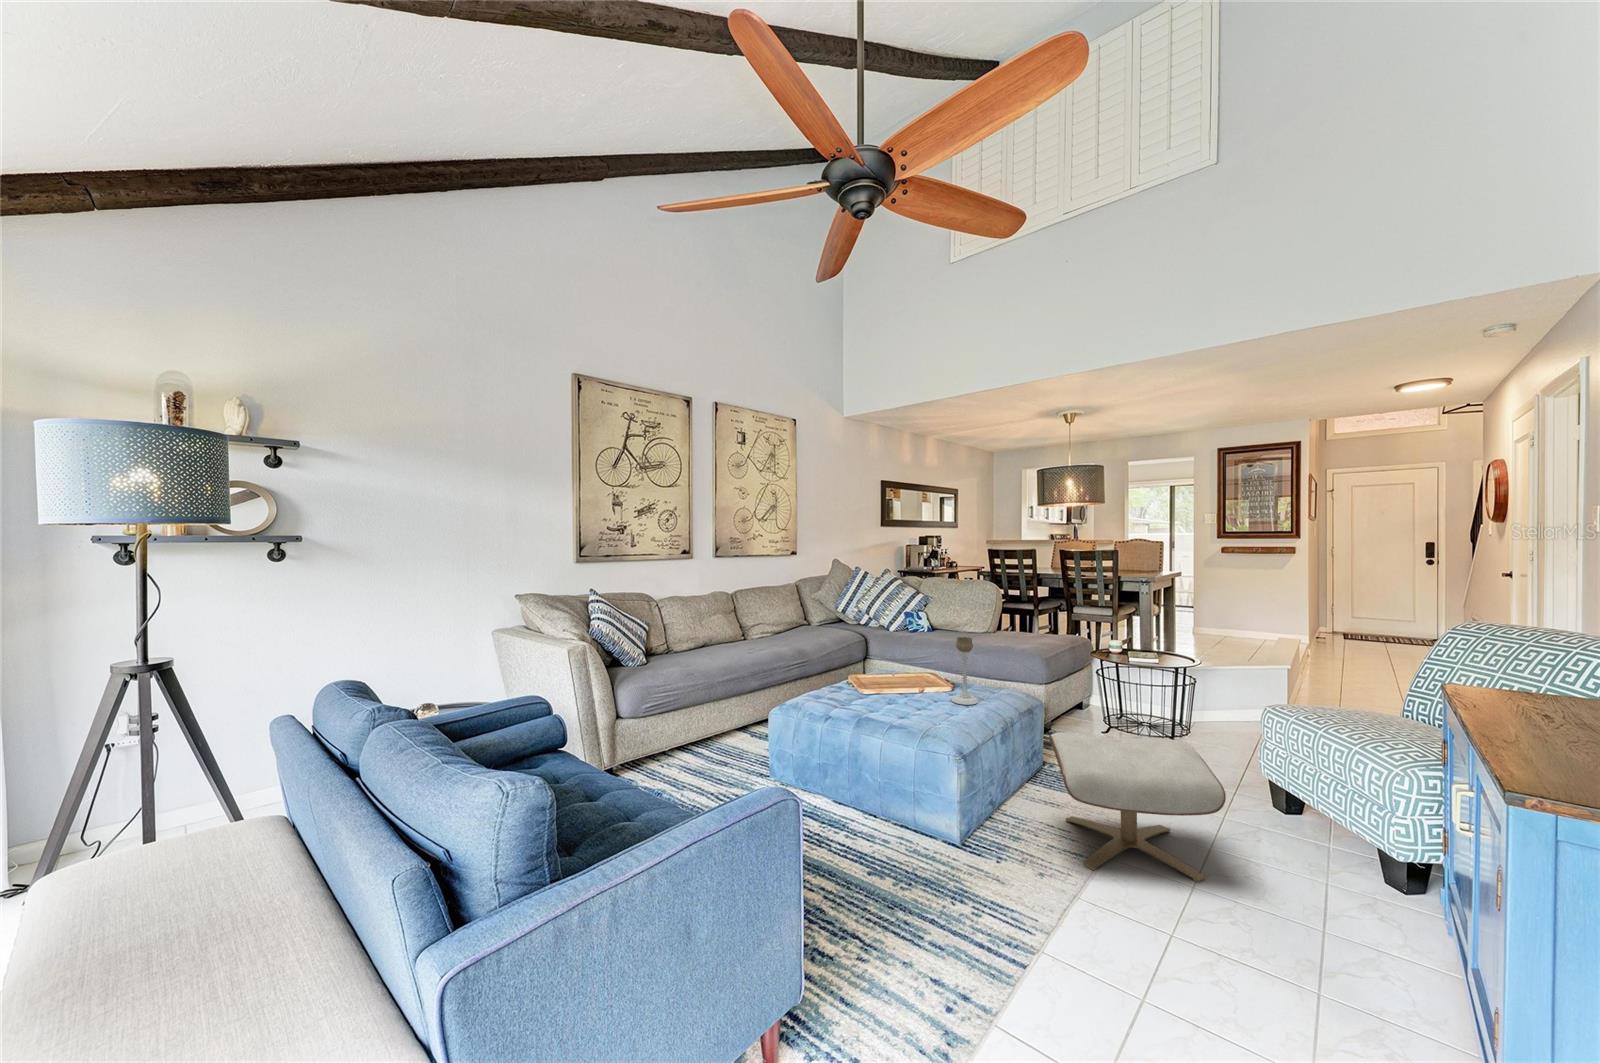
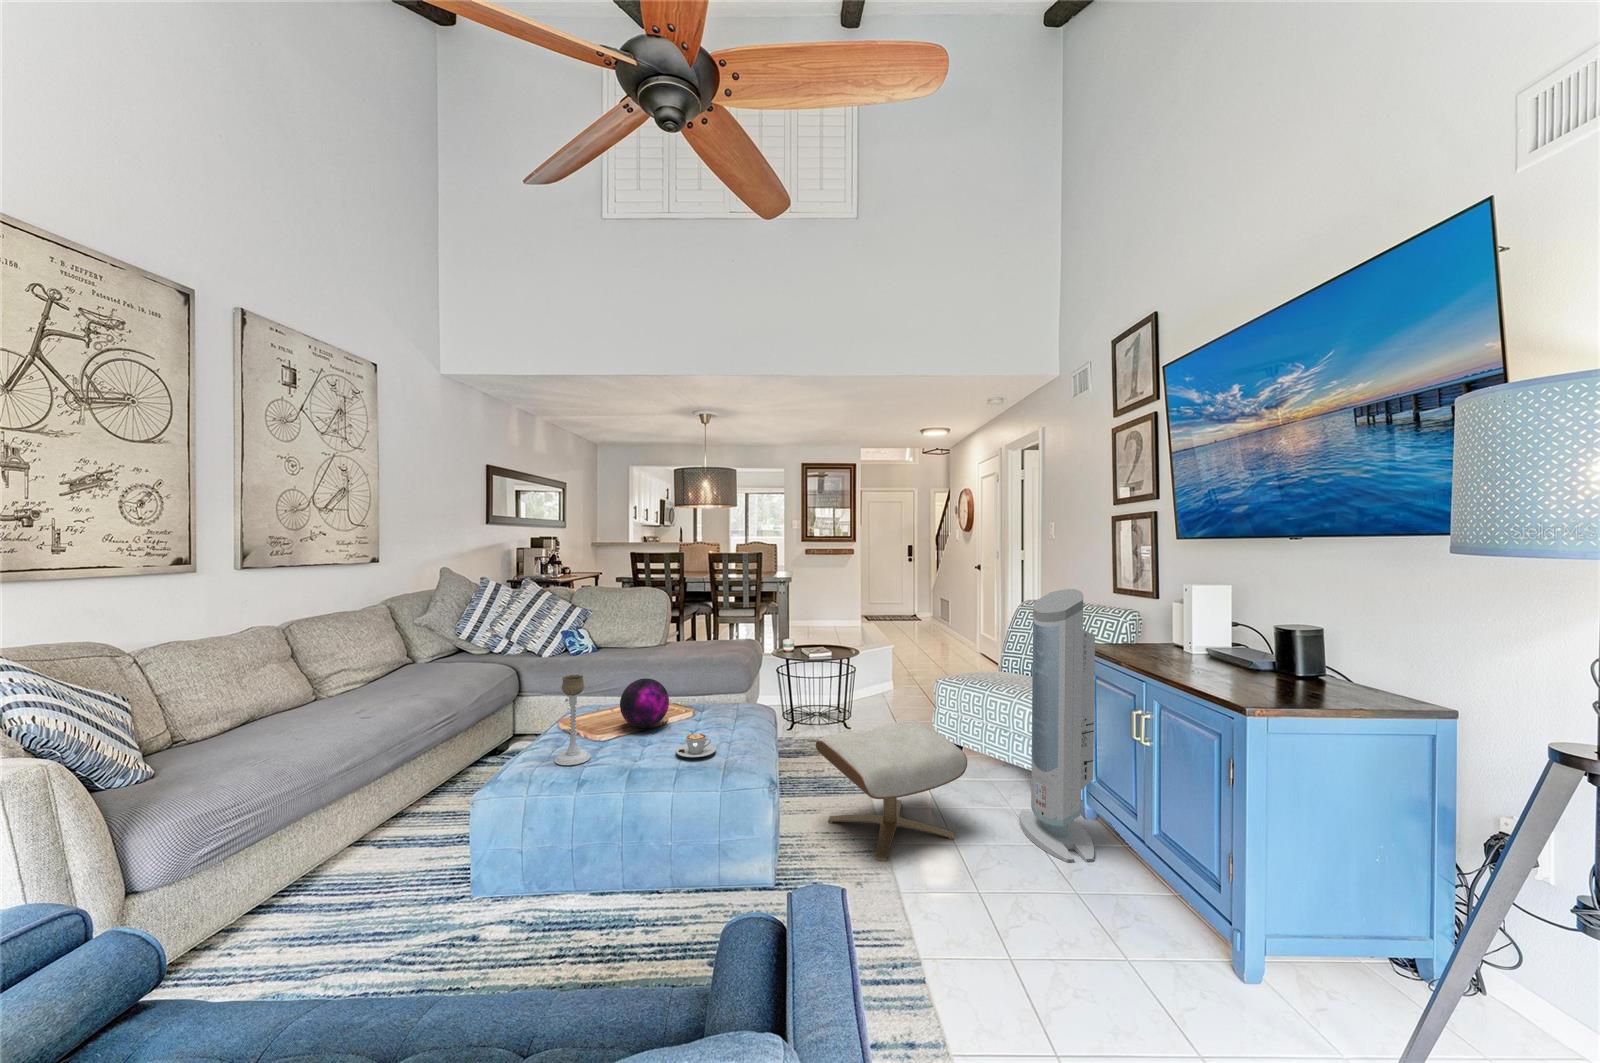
air purifier: none [1314,604,1429,979] -> present [1019,589,1095,862]
candle holder: present [952,637,978,705] -> present [555,675,591,765]
decorative orb: none [885,652,925,692] -> present [620,678,669,728]
coffee cup: none [904,701,939,720] -> present [676,734,716,757]

